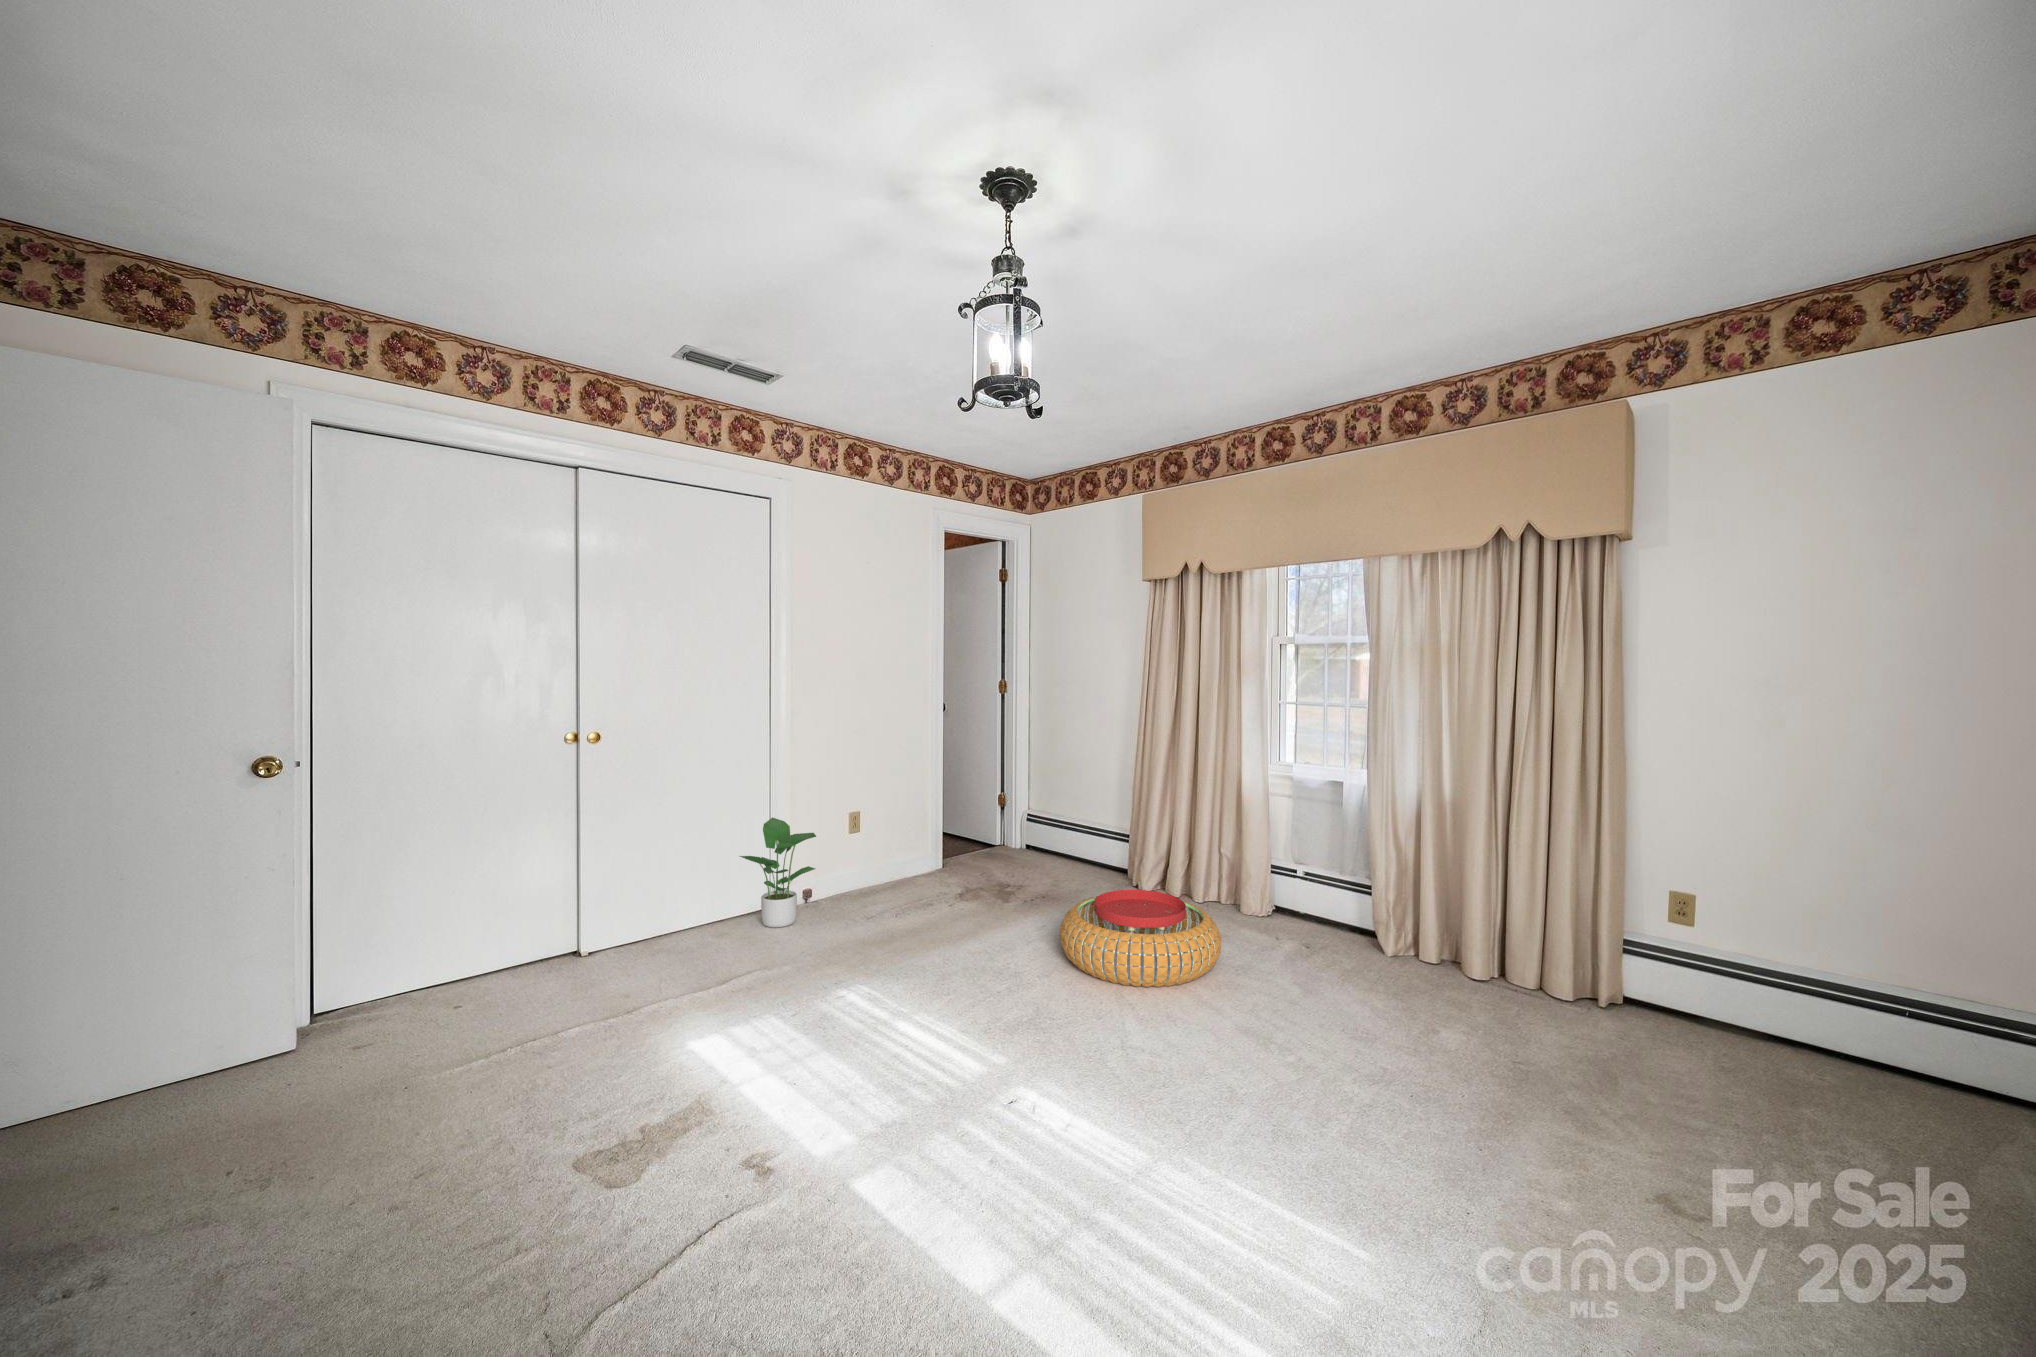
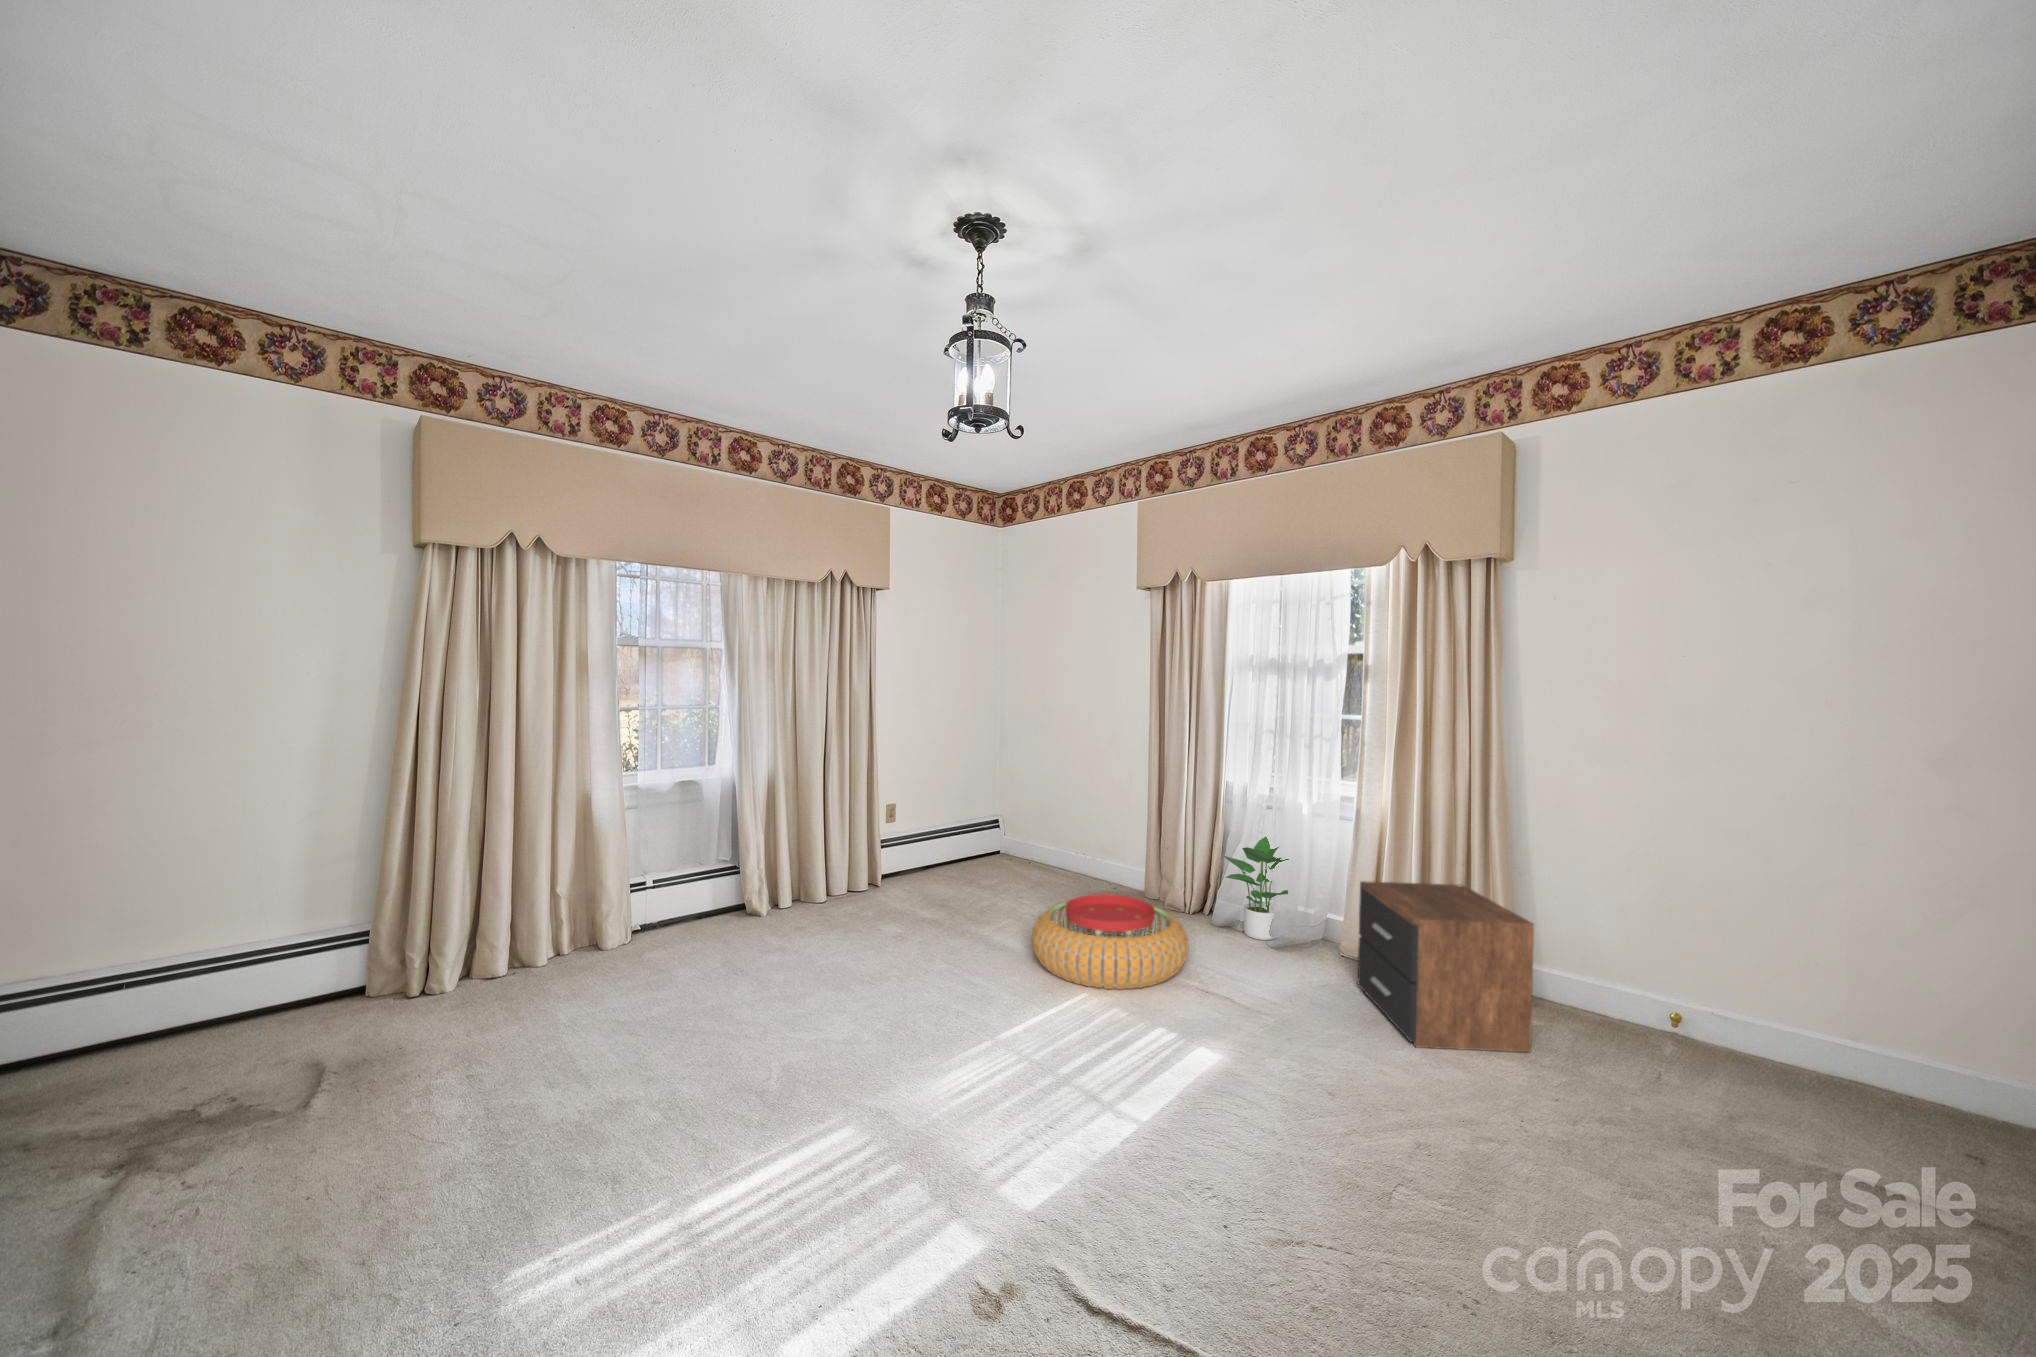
potted plant: present [740,817,816,927] -> present [1224,837,1289,940]
nightstand: none [1391,869,1578,1034] -> present [1358,881,1534,1052]

